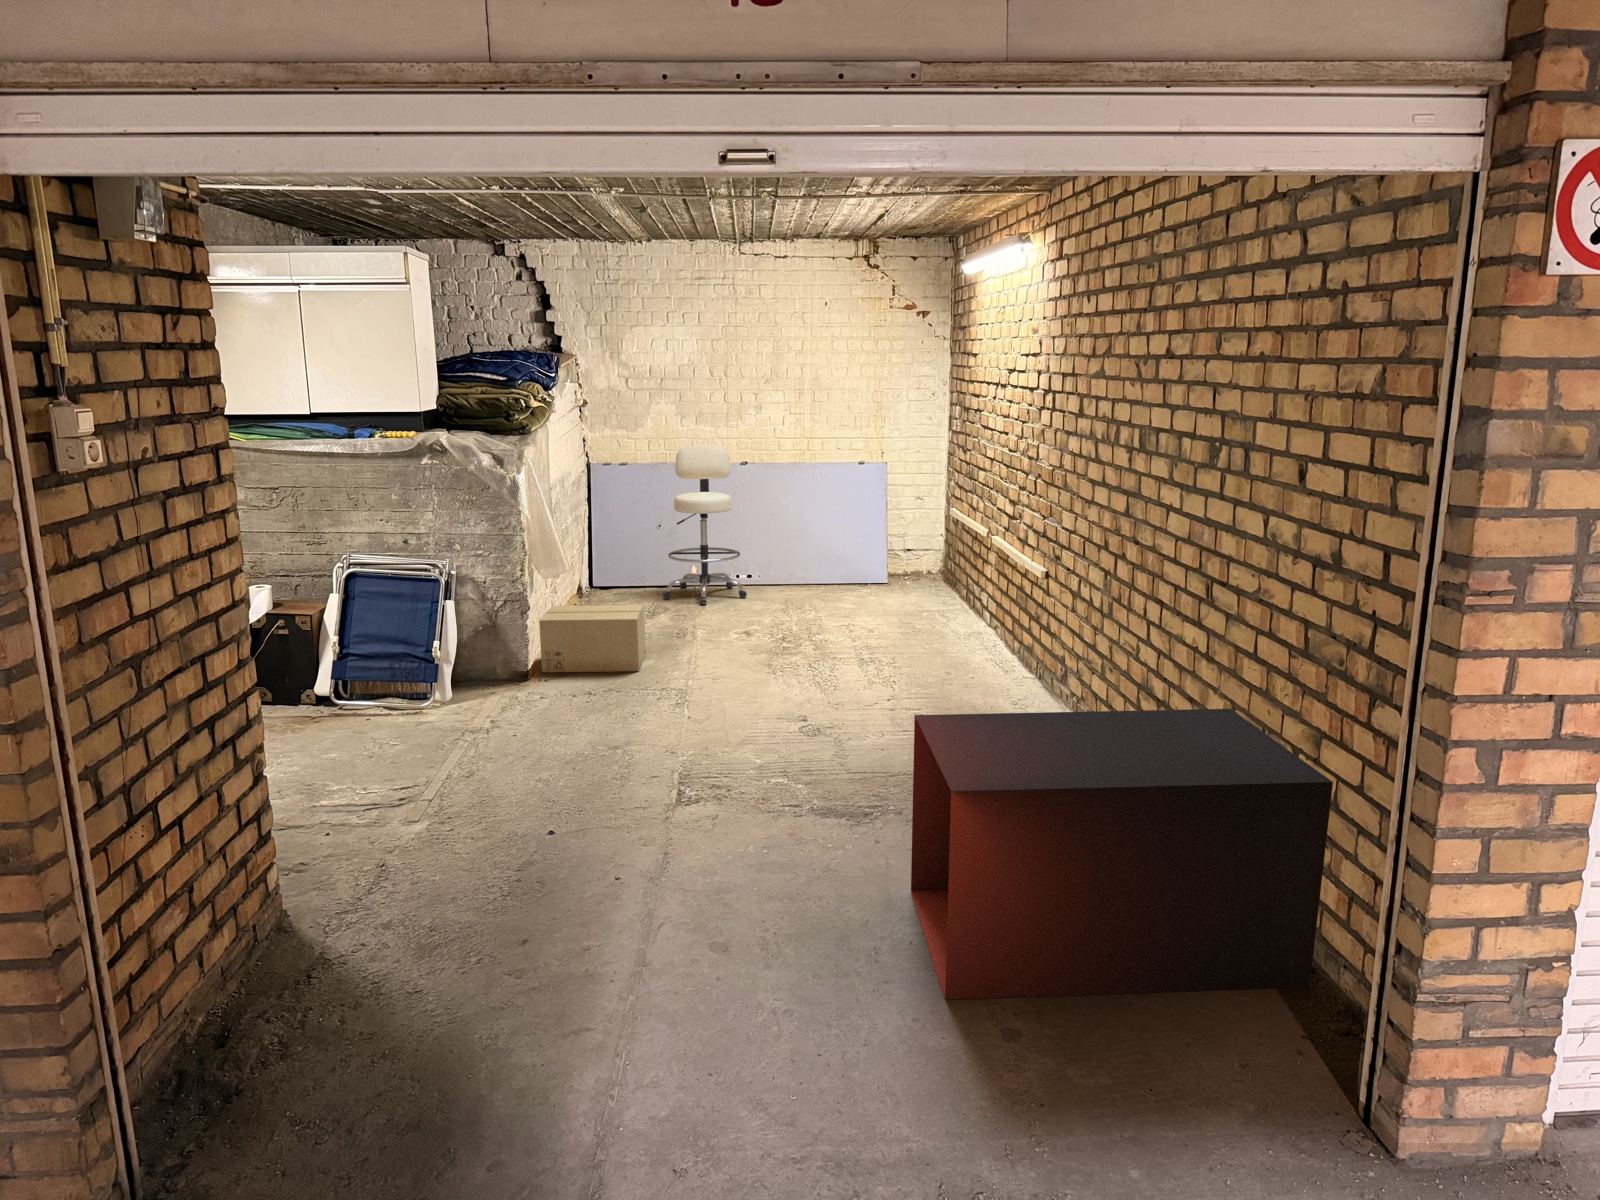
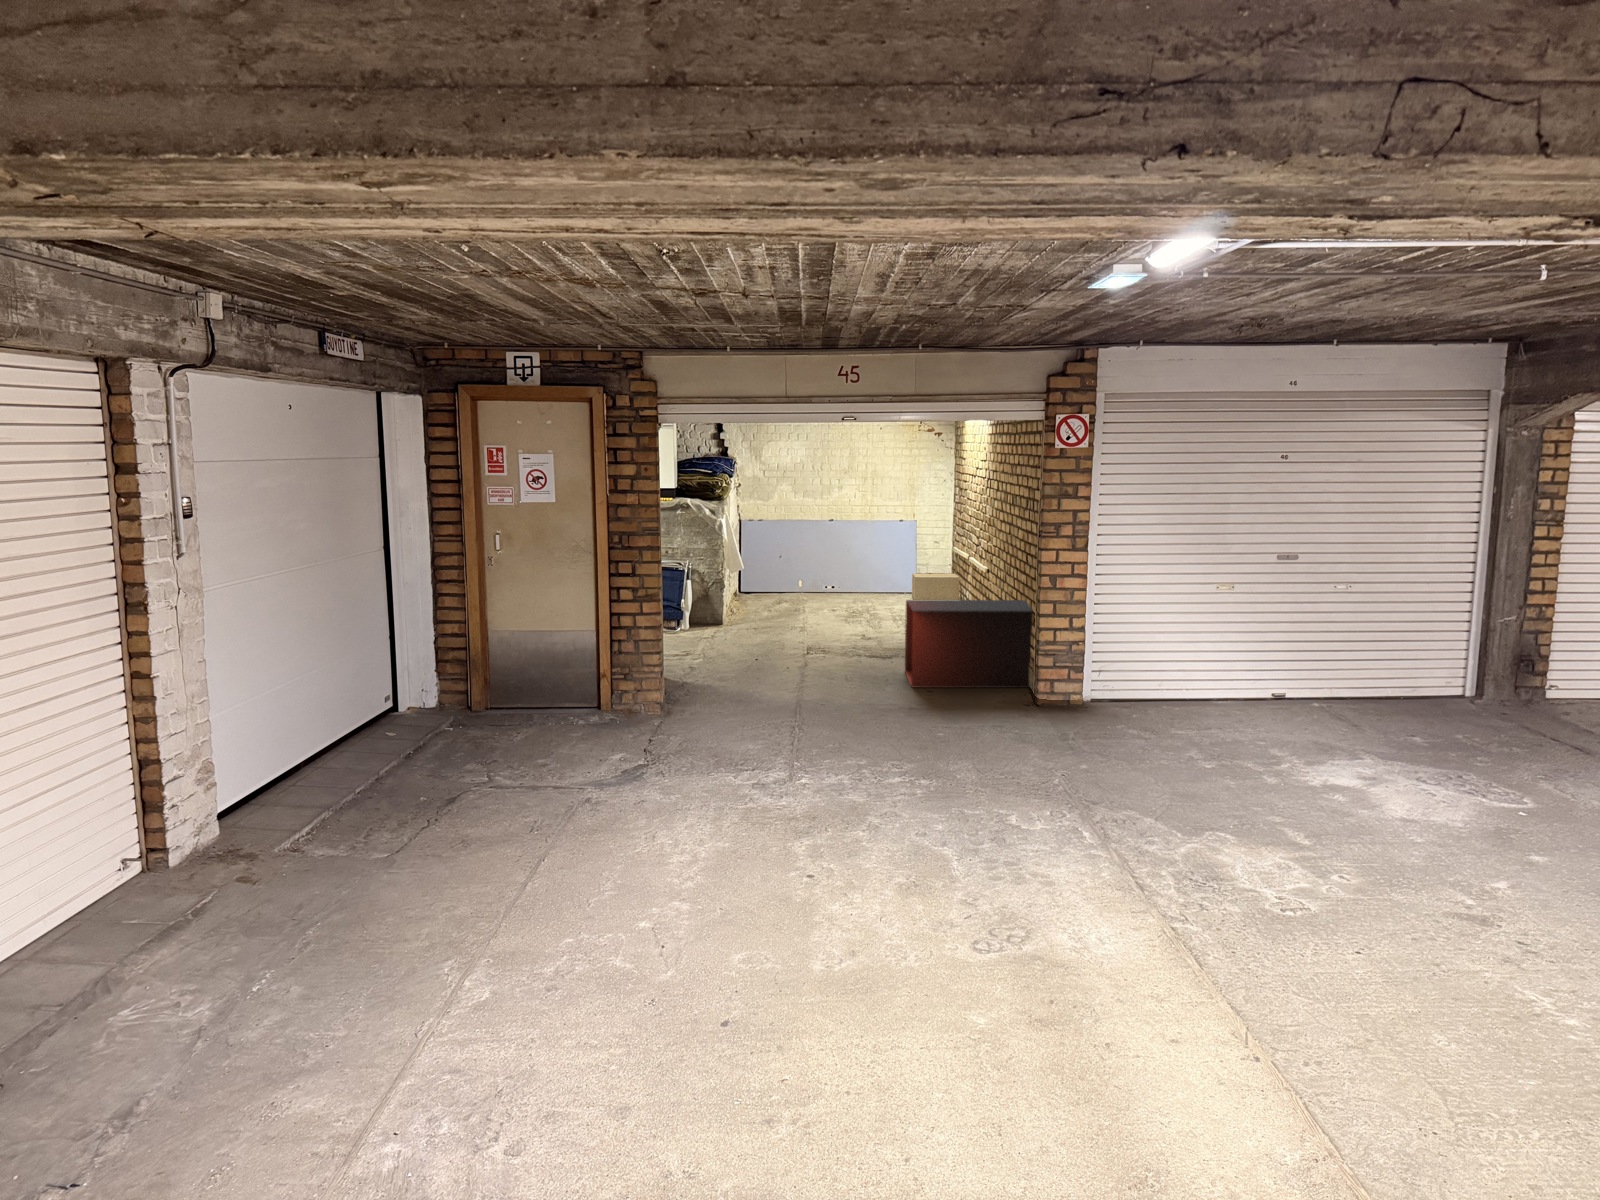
stool: present [663,444,747,605] -> none [783,509,832,600]
cardboard box: present [539,605,646,672] -> present [912,574,959,600]

